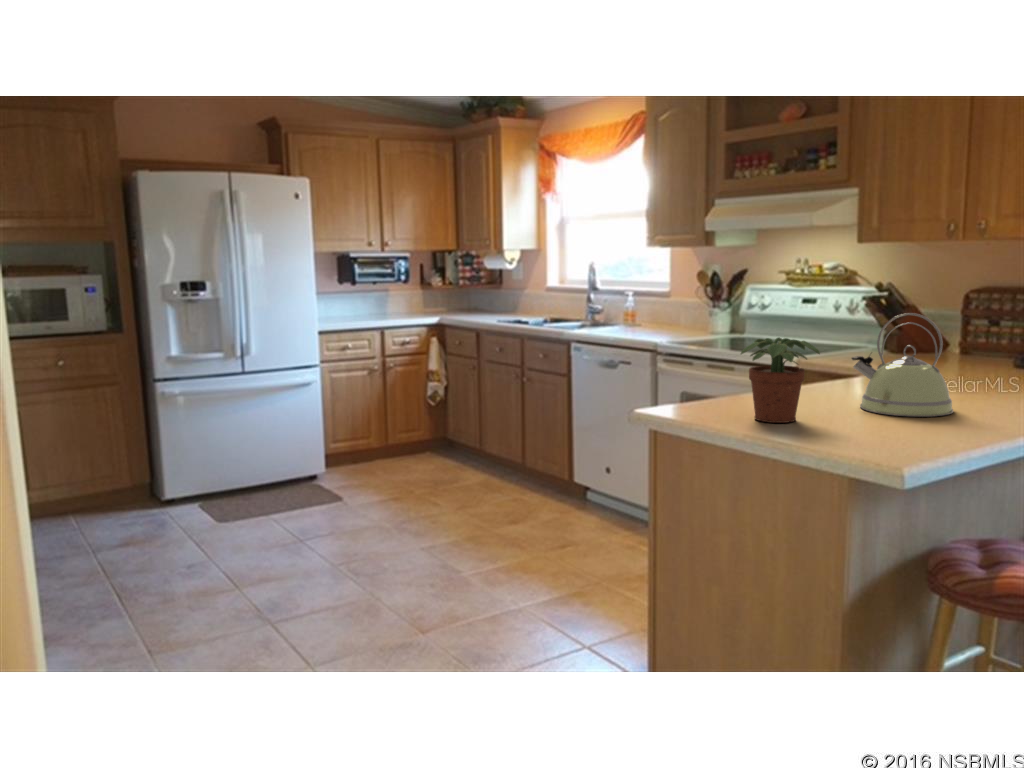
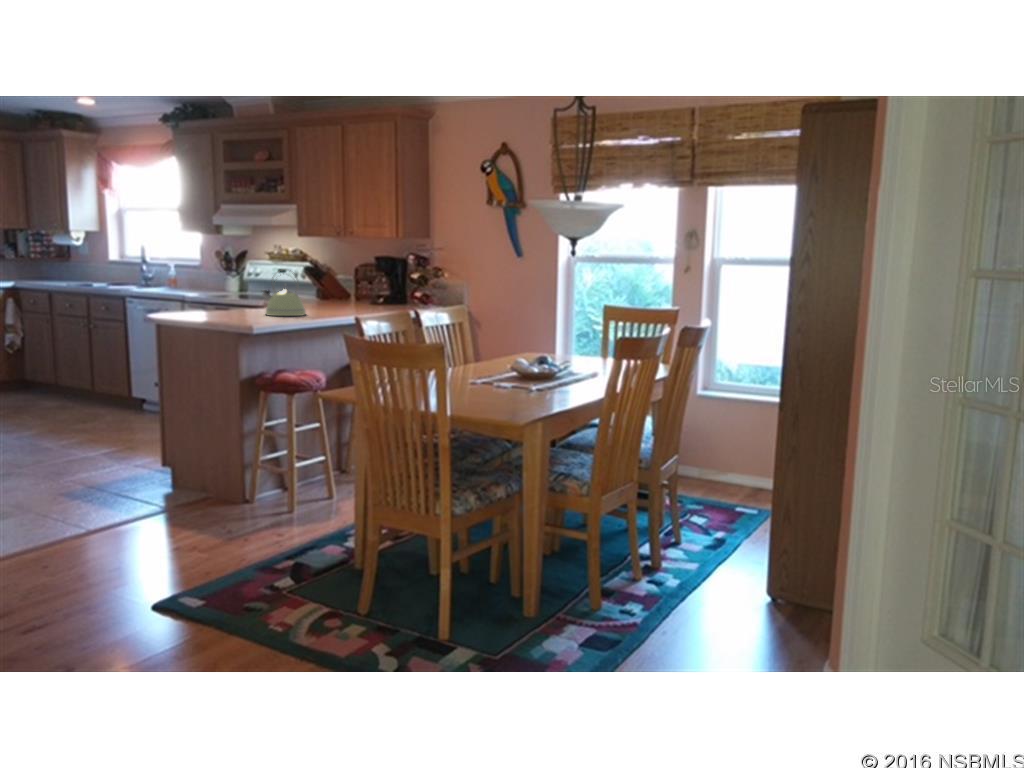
potted plant: present [741,337,820,423] -> none [197,279,236,318]

